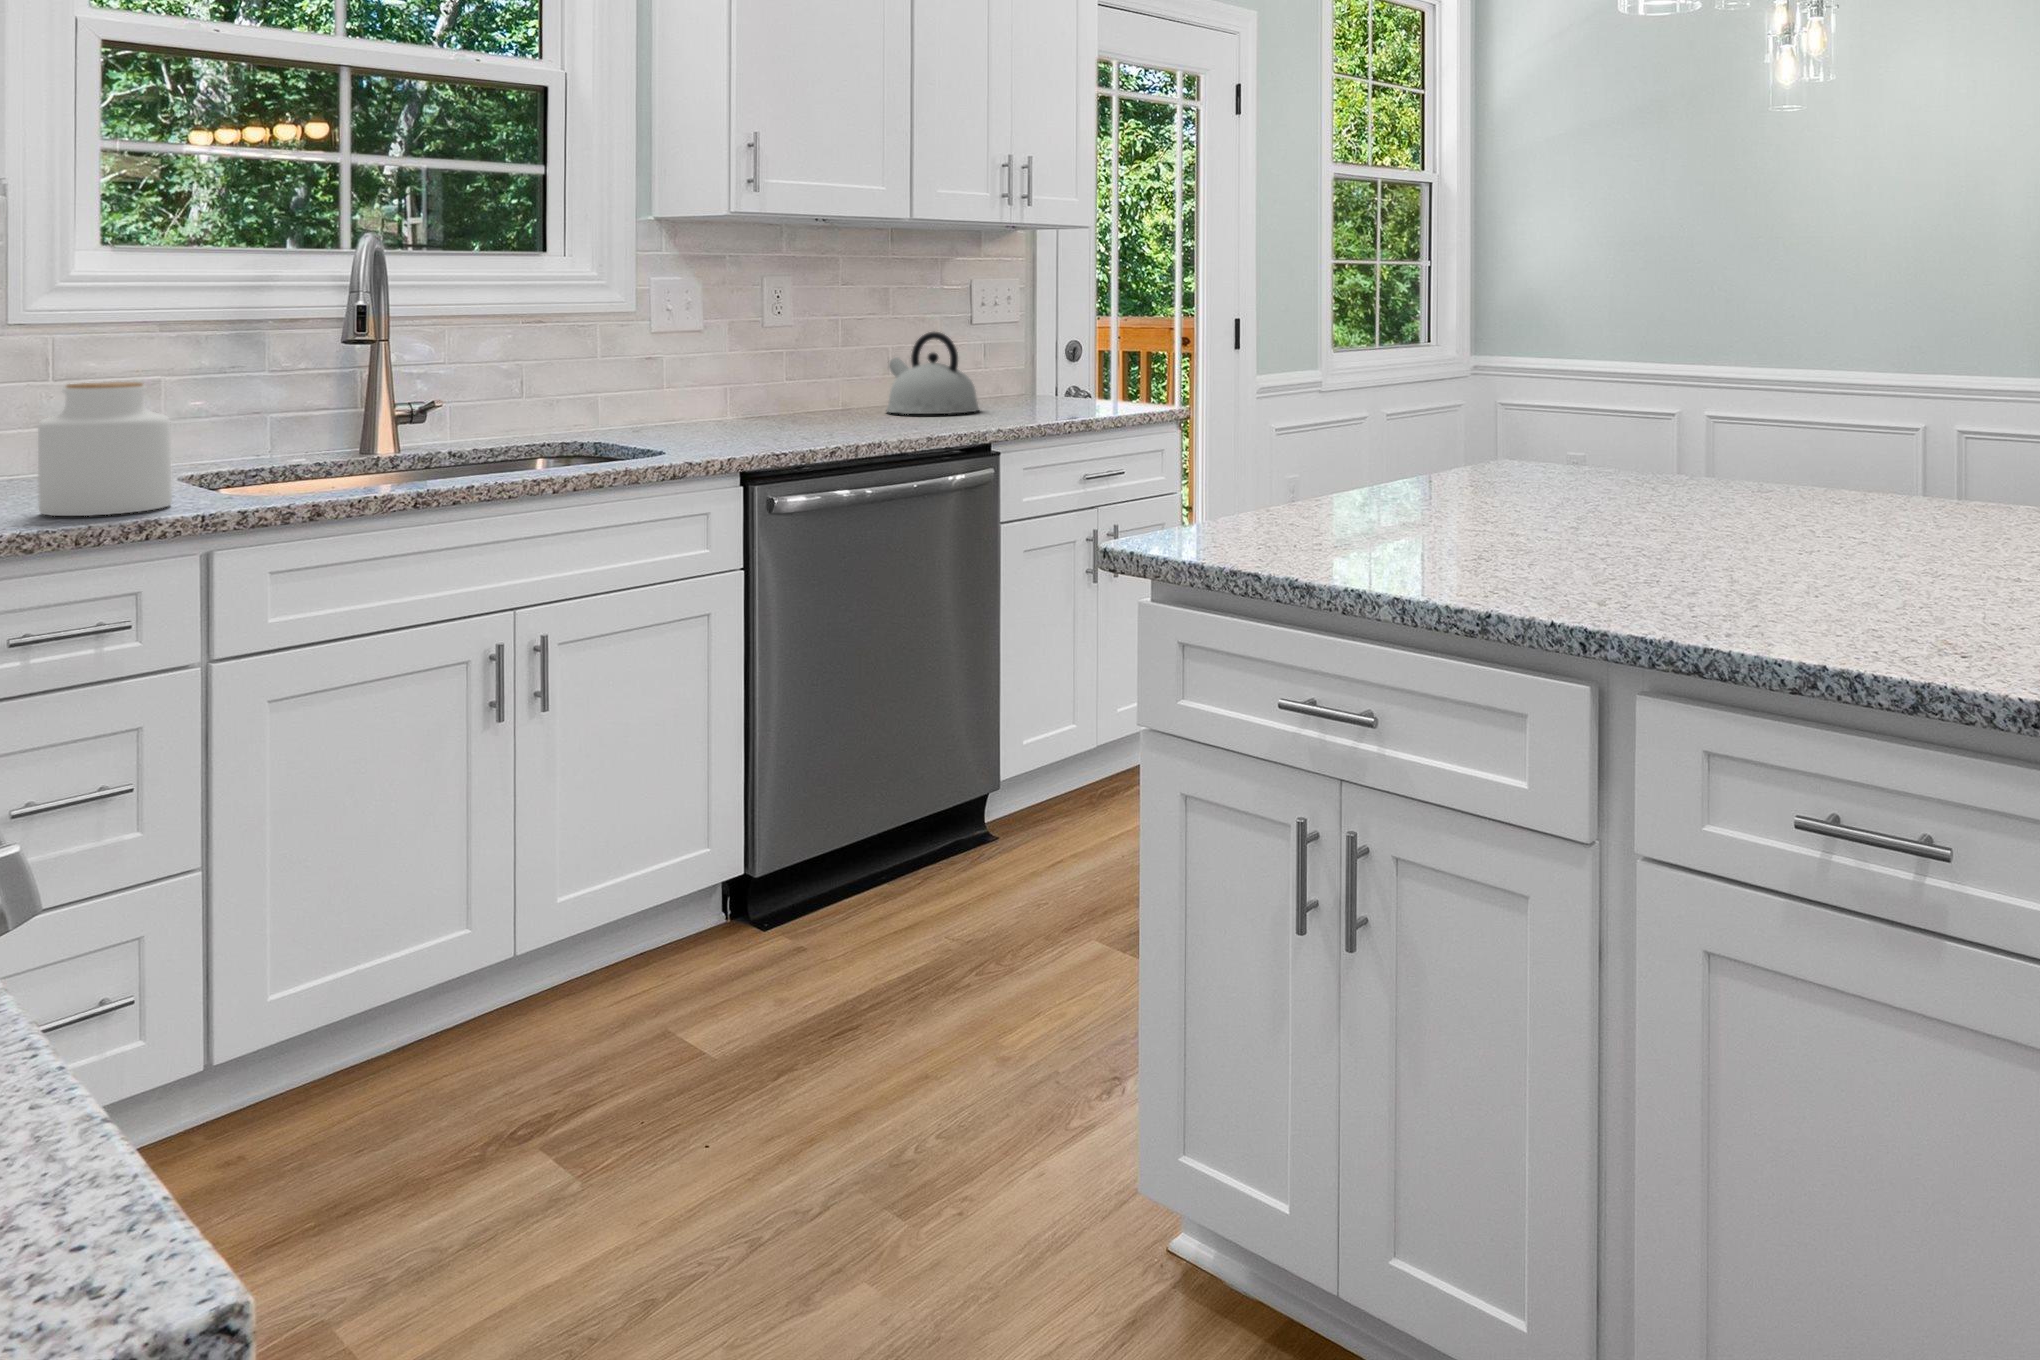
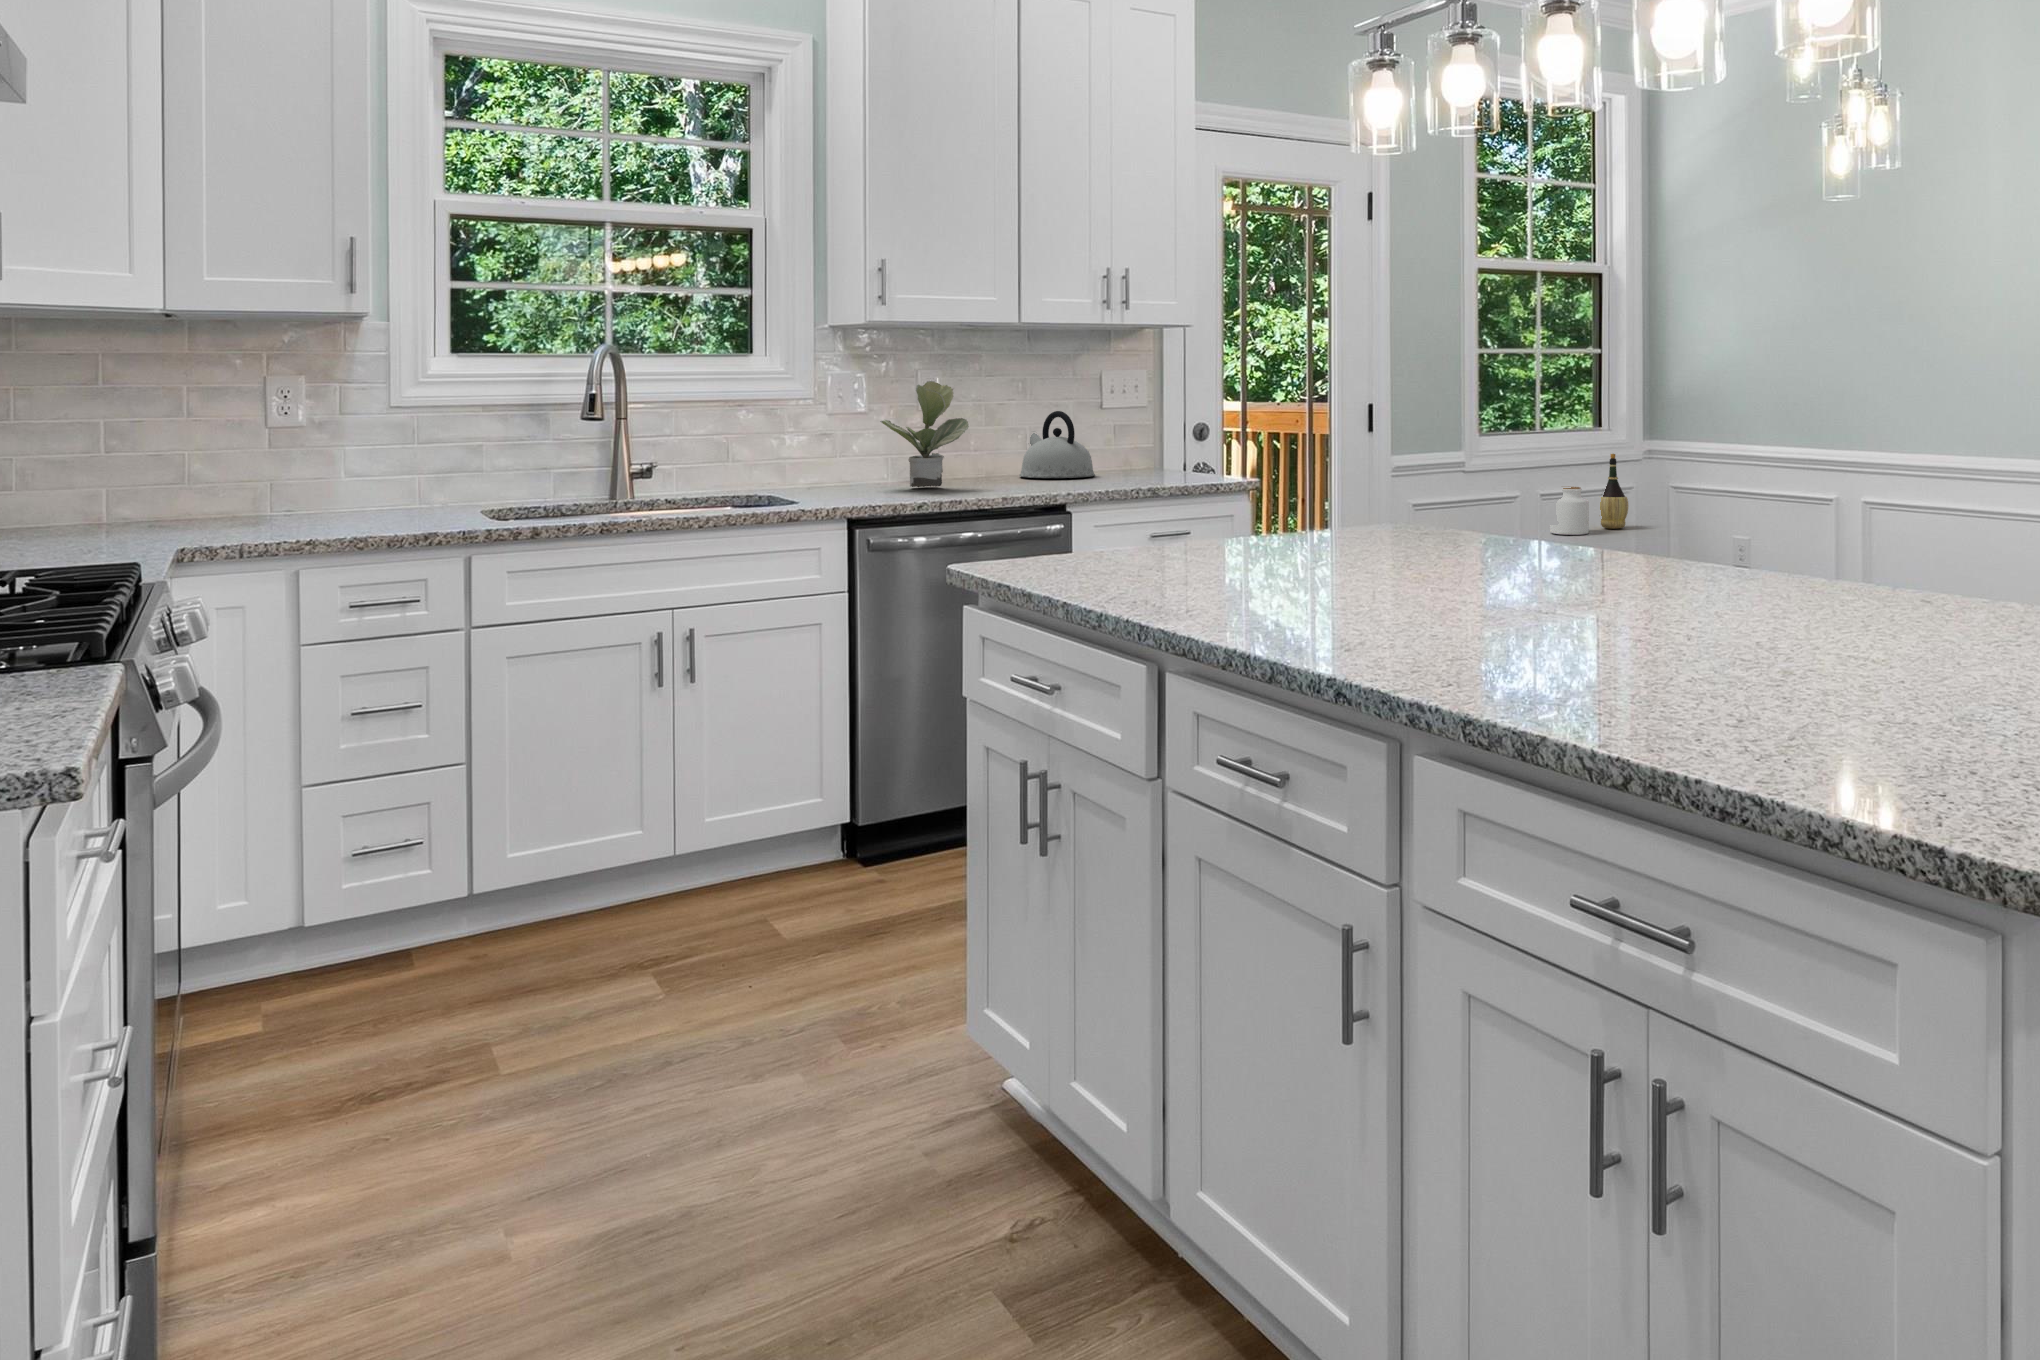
potted plant: none [736,294,857,430] -> present [880,381,969,487]
wine bottle: none [1433,375,1464,453] -> present [1600,454,1629,529]
jar: present [38,382,172,516] -> present [1550,487,1589,535]

